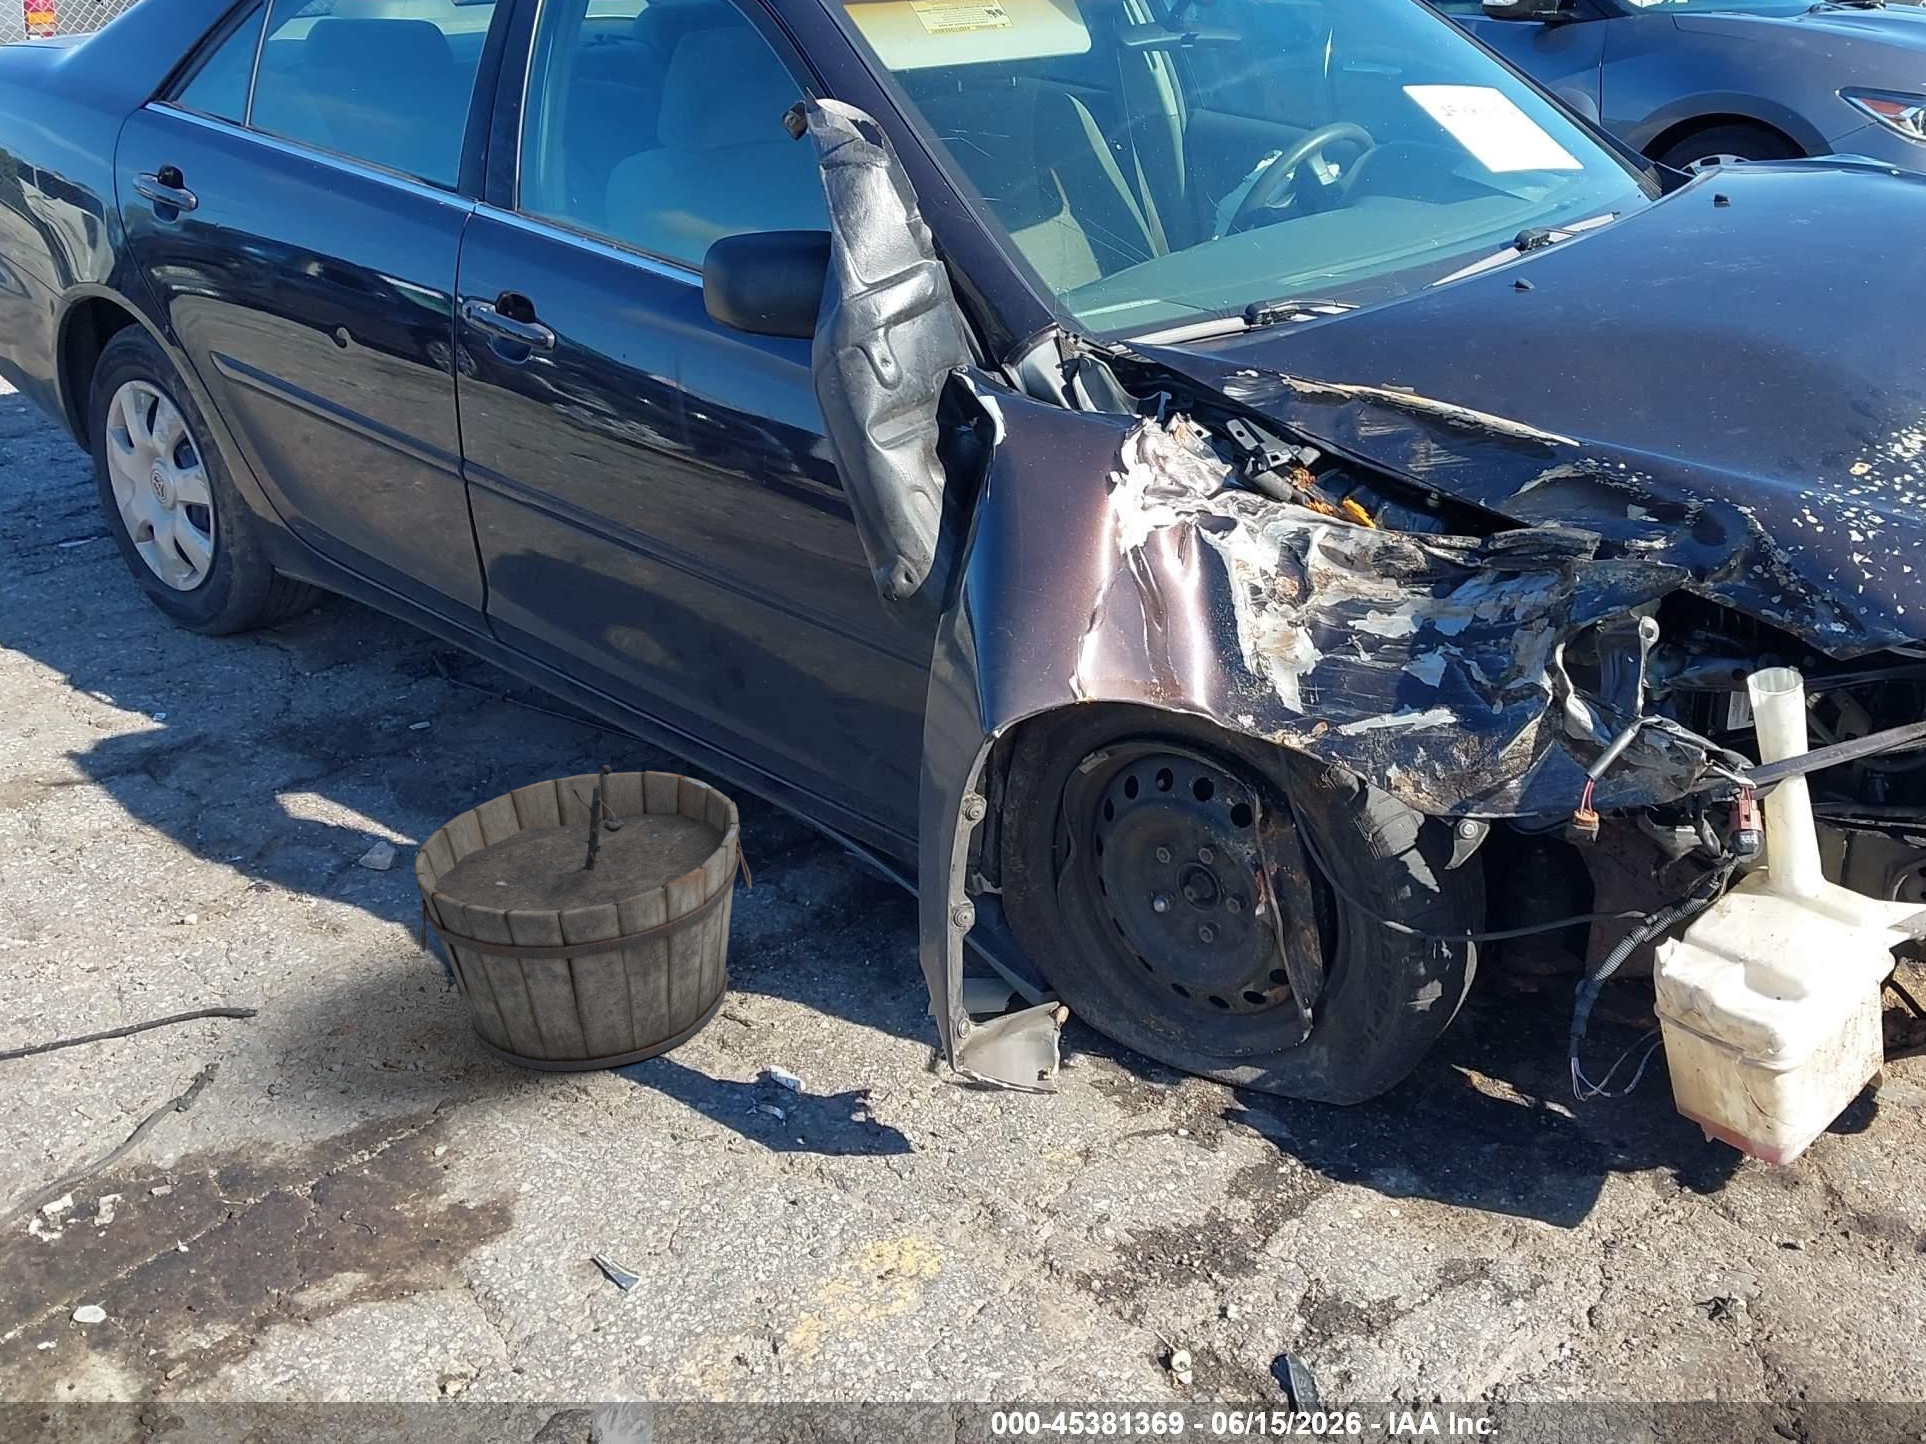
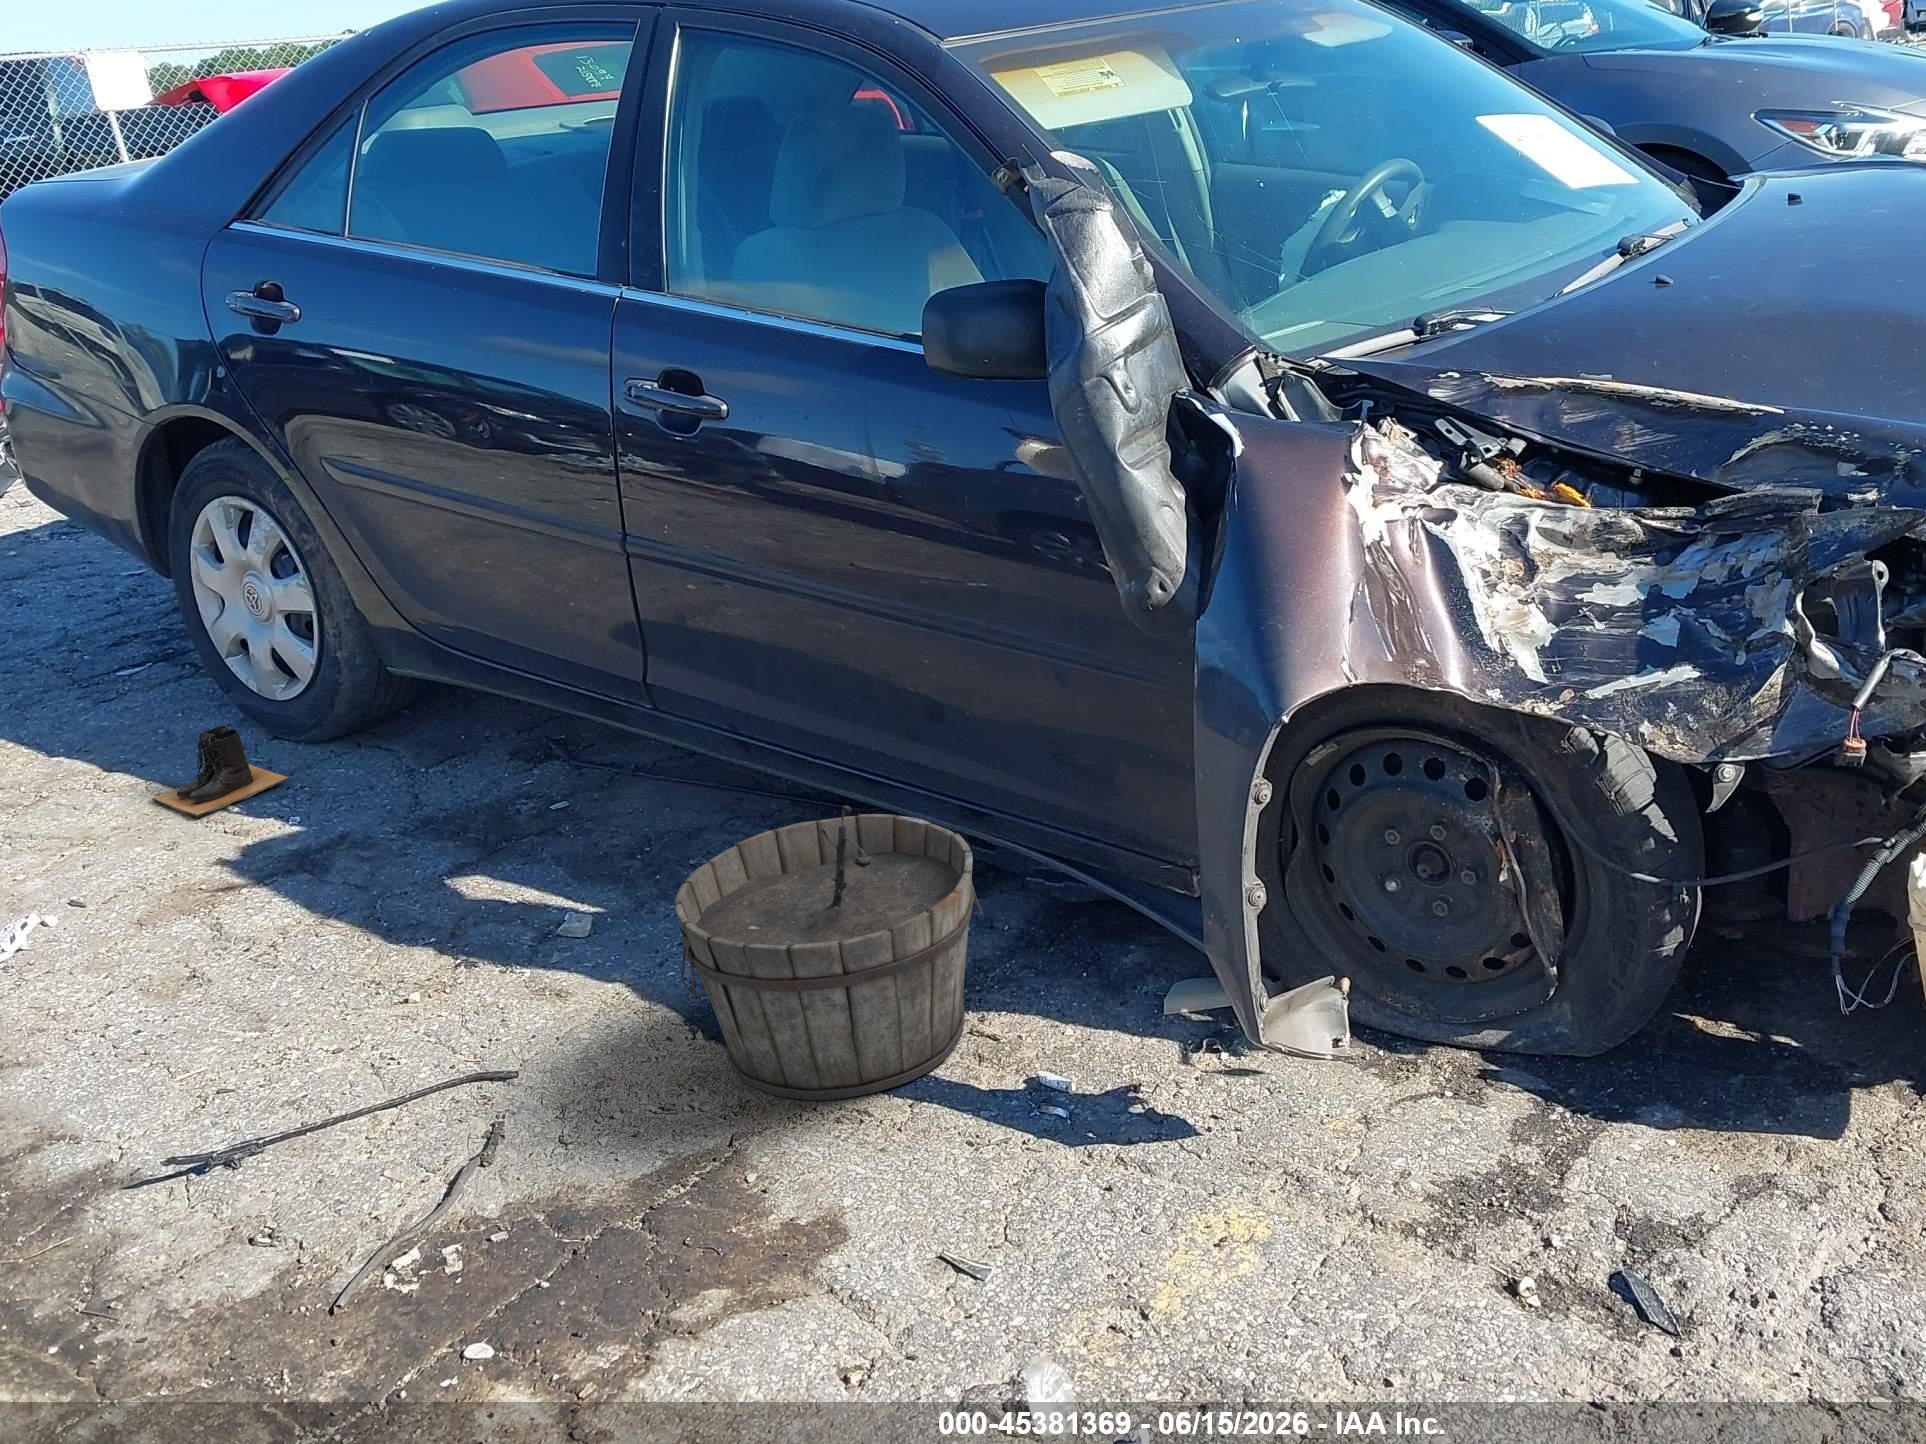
boots: none [42,608,179,700] -> present [152,725,288,817]

